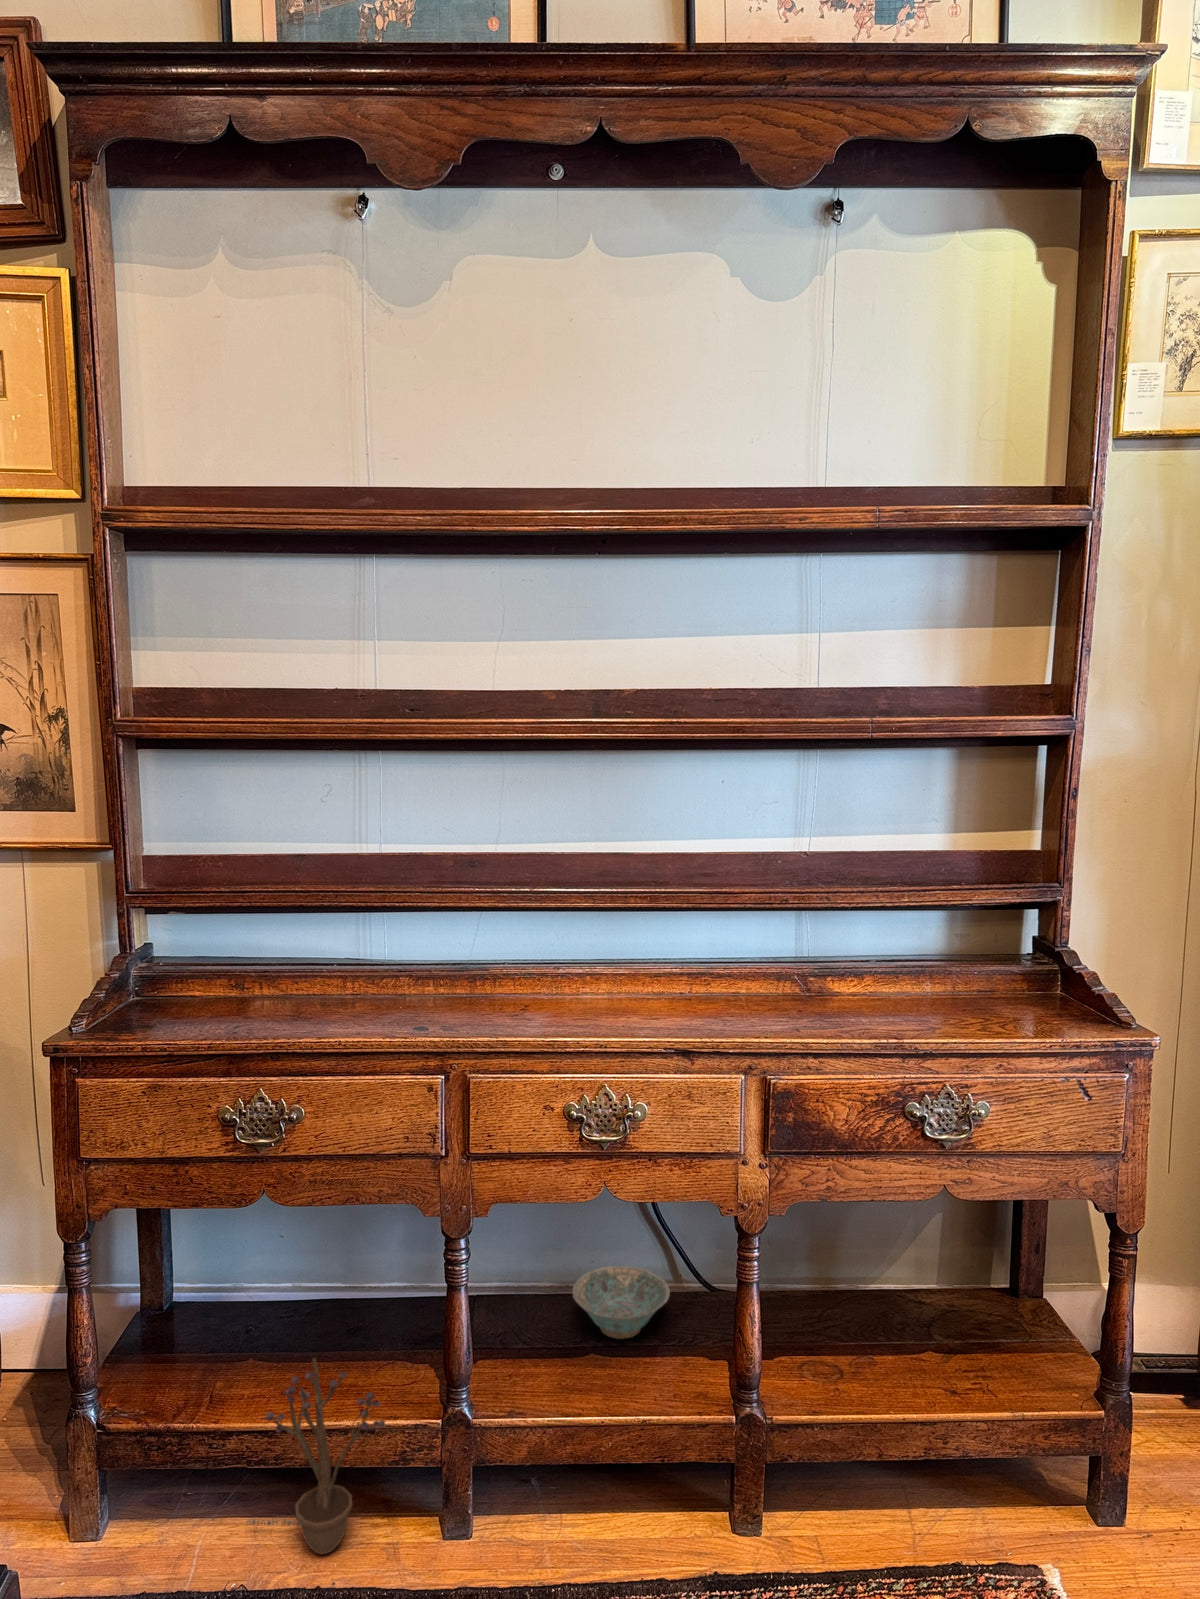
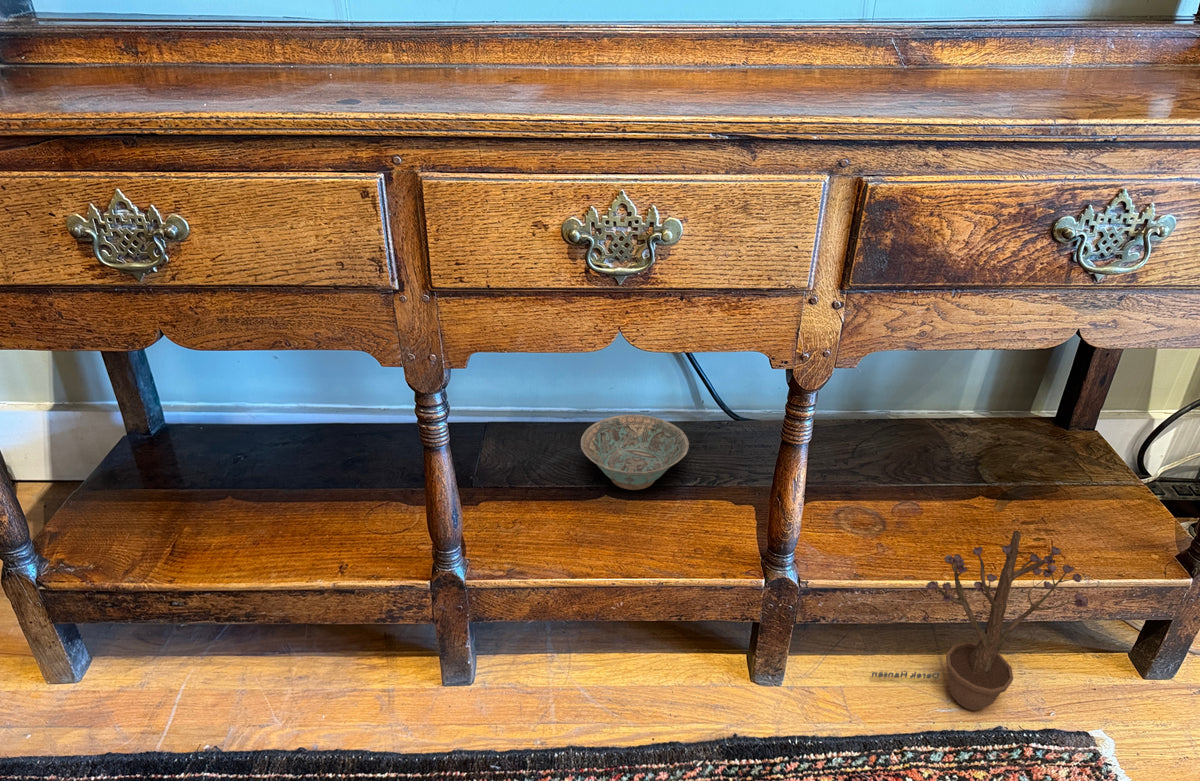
decorative plant: present [246,1357,385,1554] -> present [872,531,1088,710]

